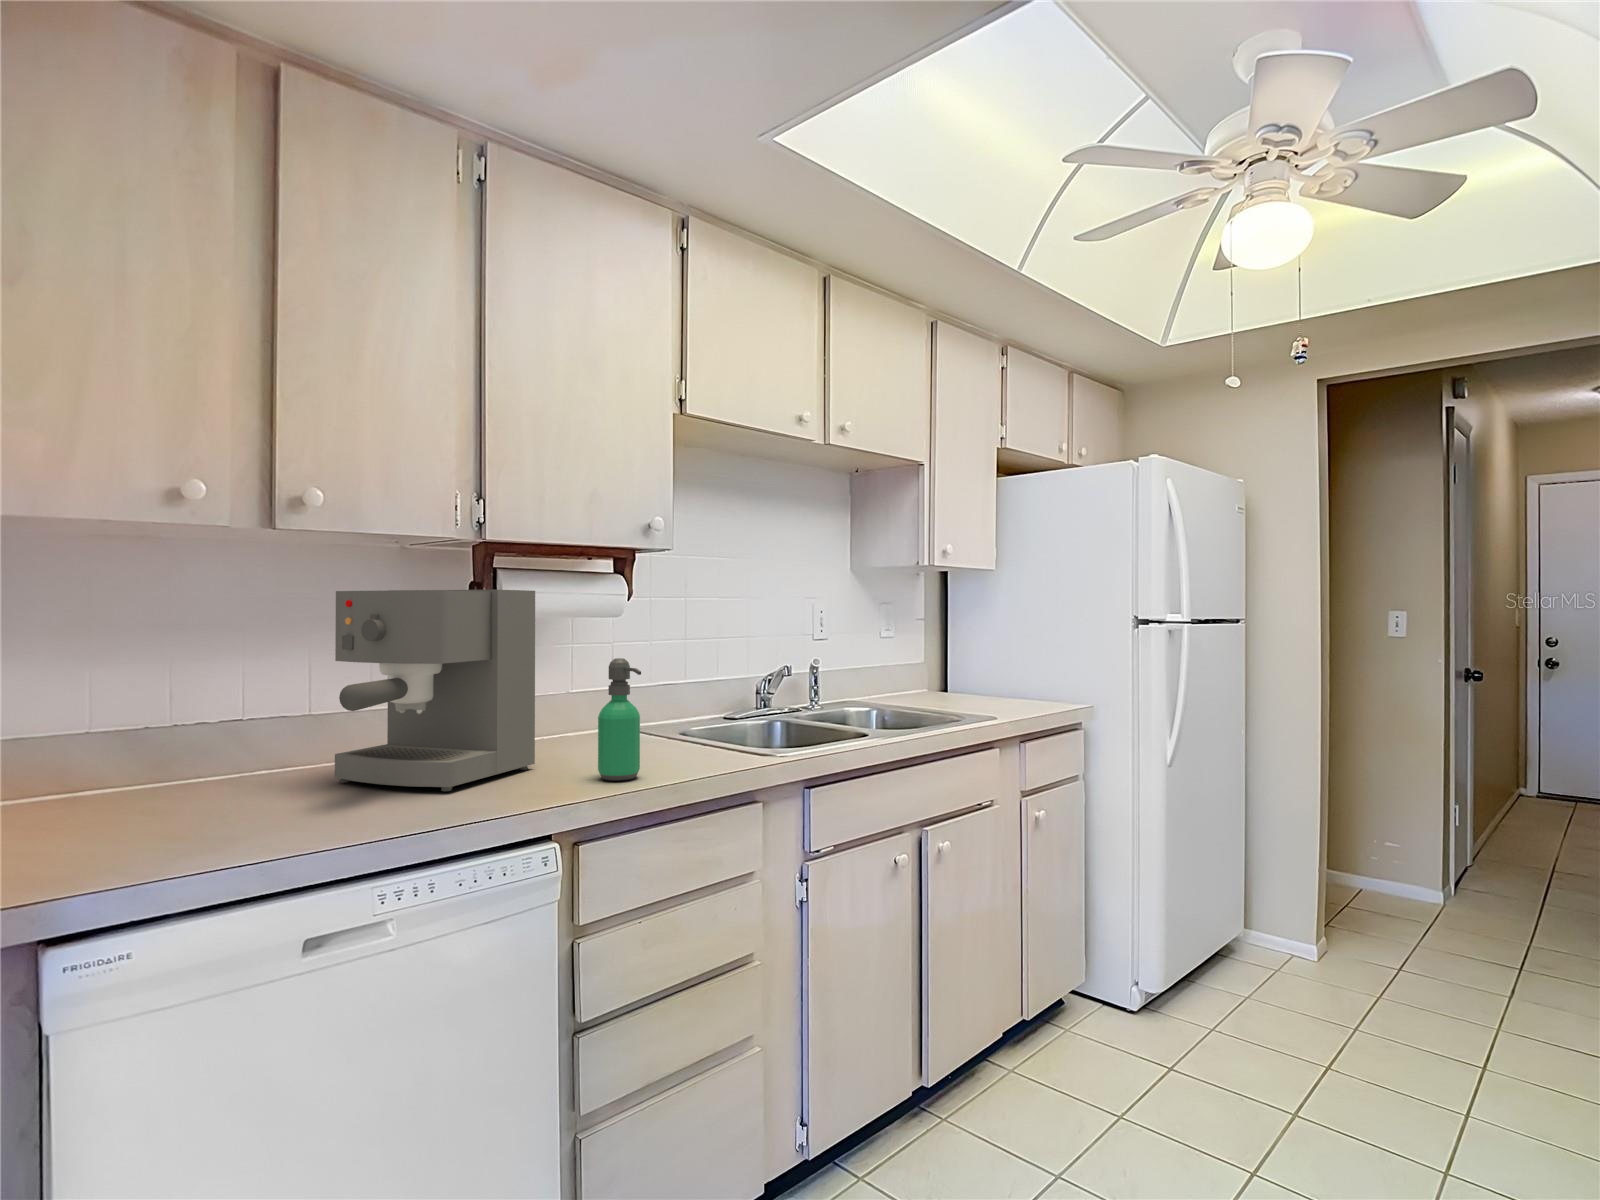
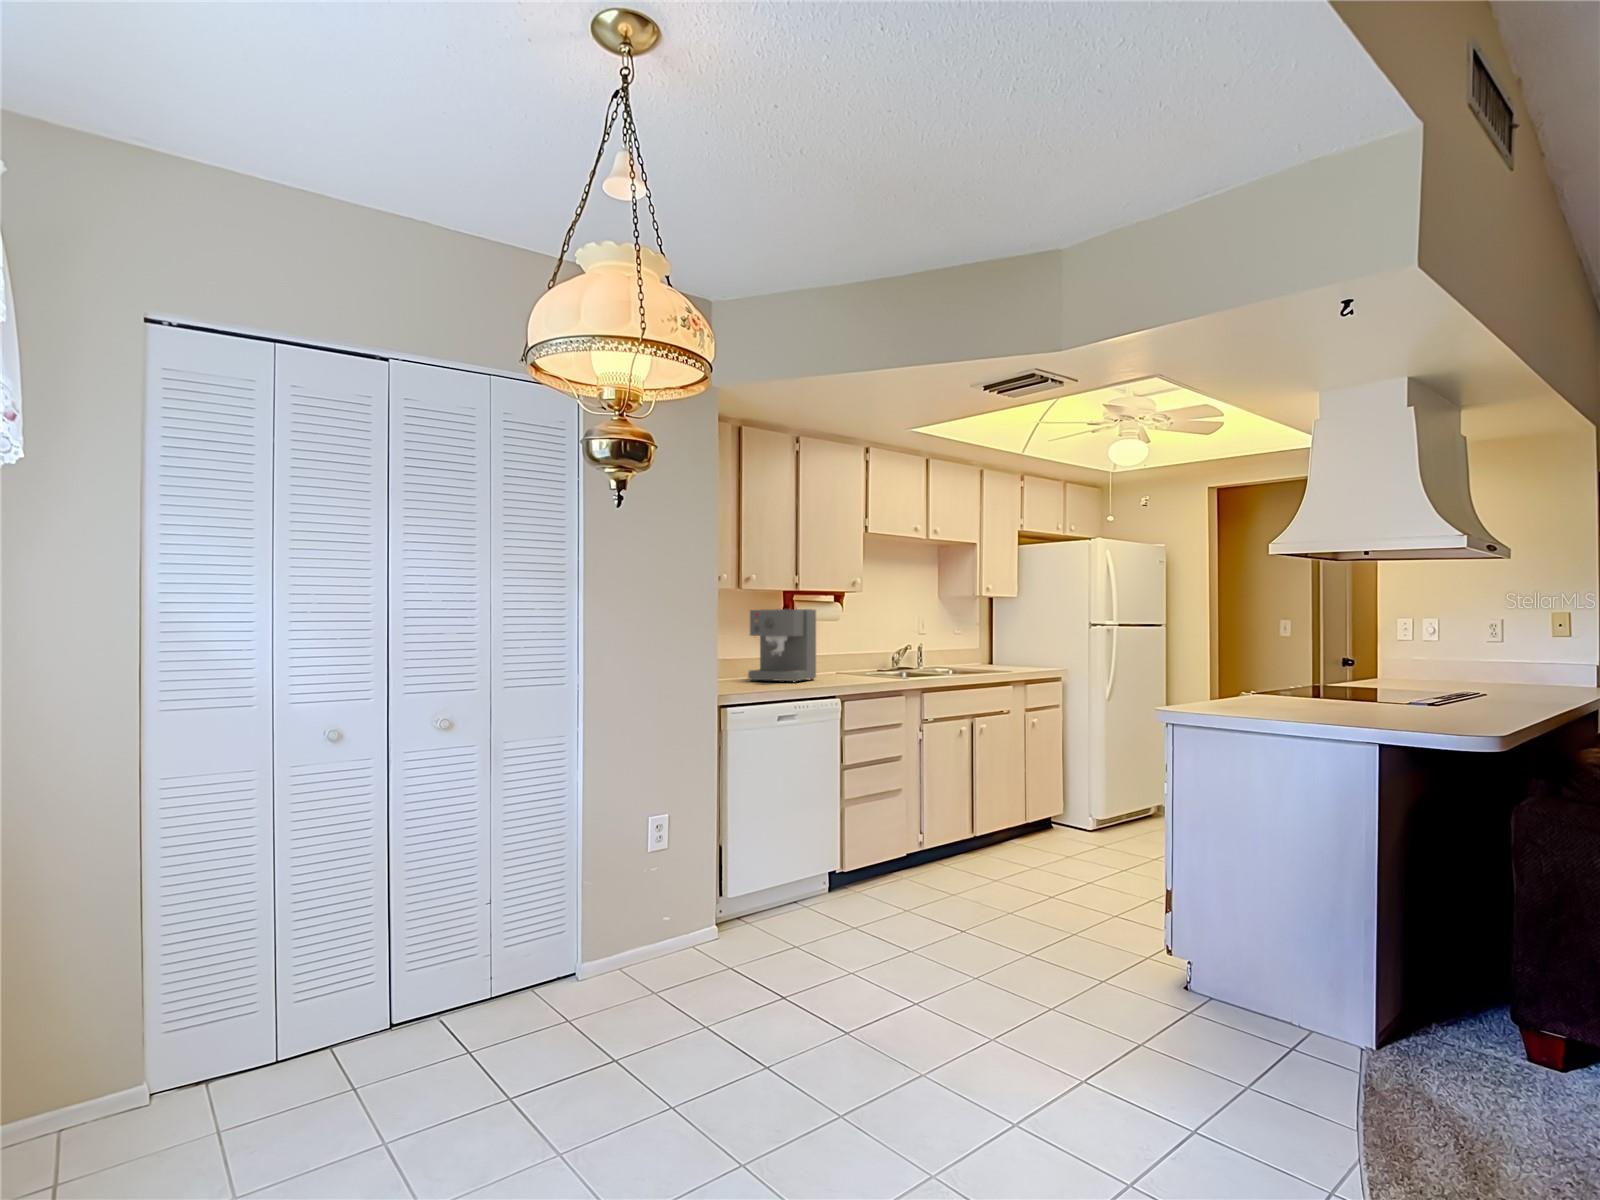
soap dispenser: present [598,658,641,781] -> none [845,636,862,682]

